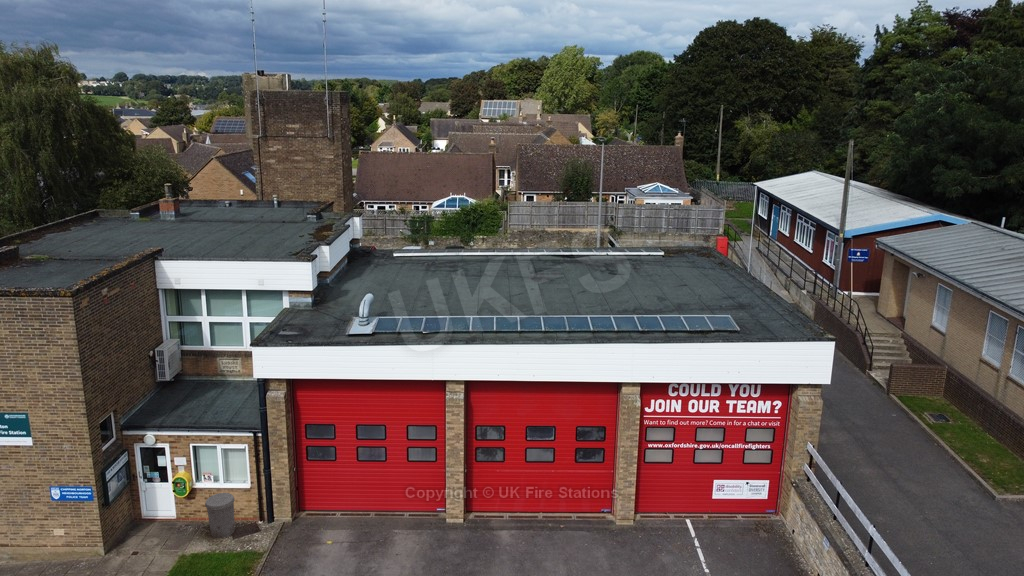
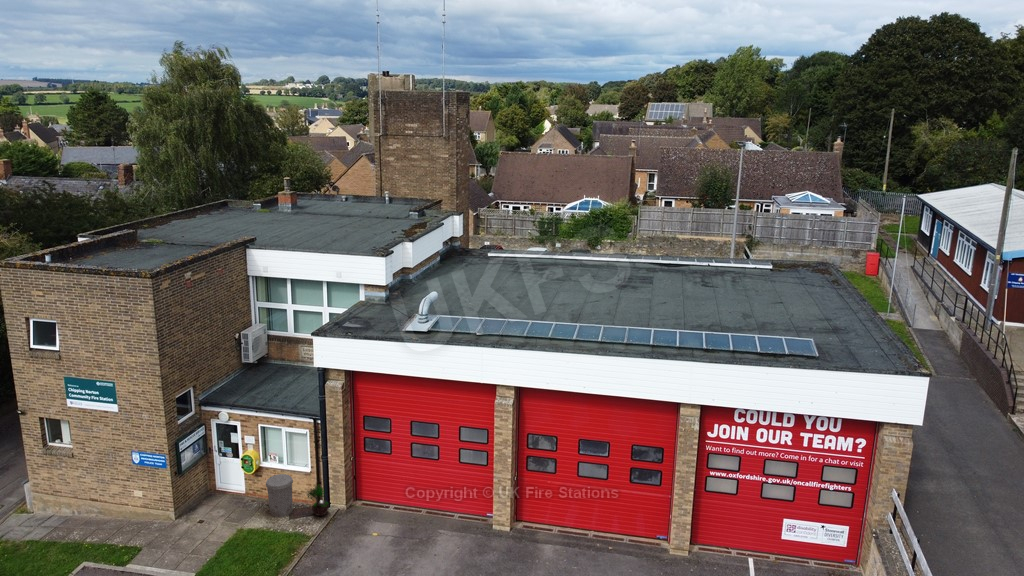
potted tree: none [250,497,275,531] -> present [307,485,329,516]

